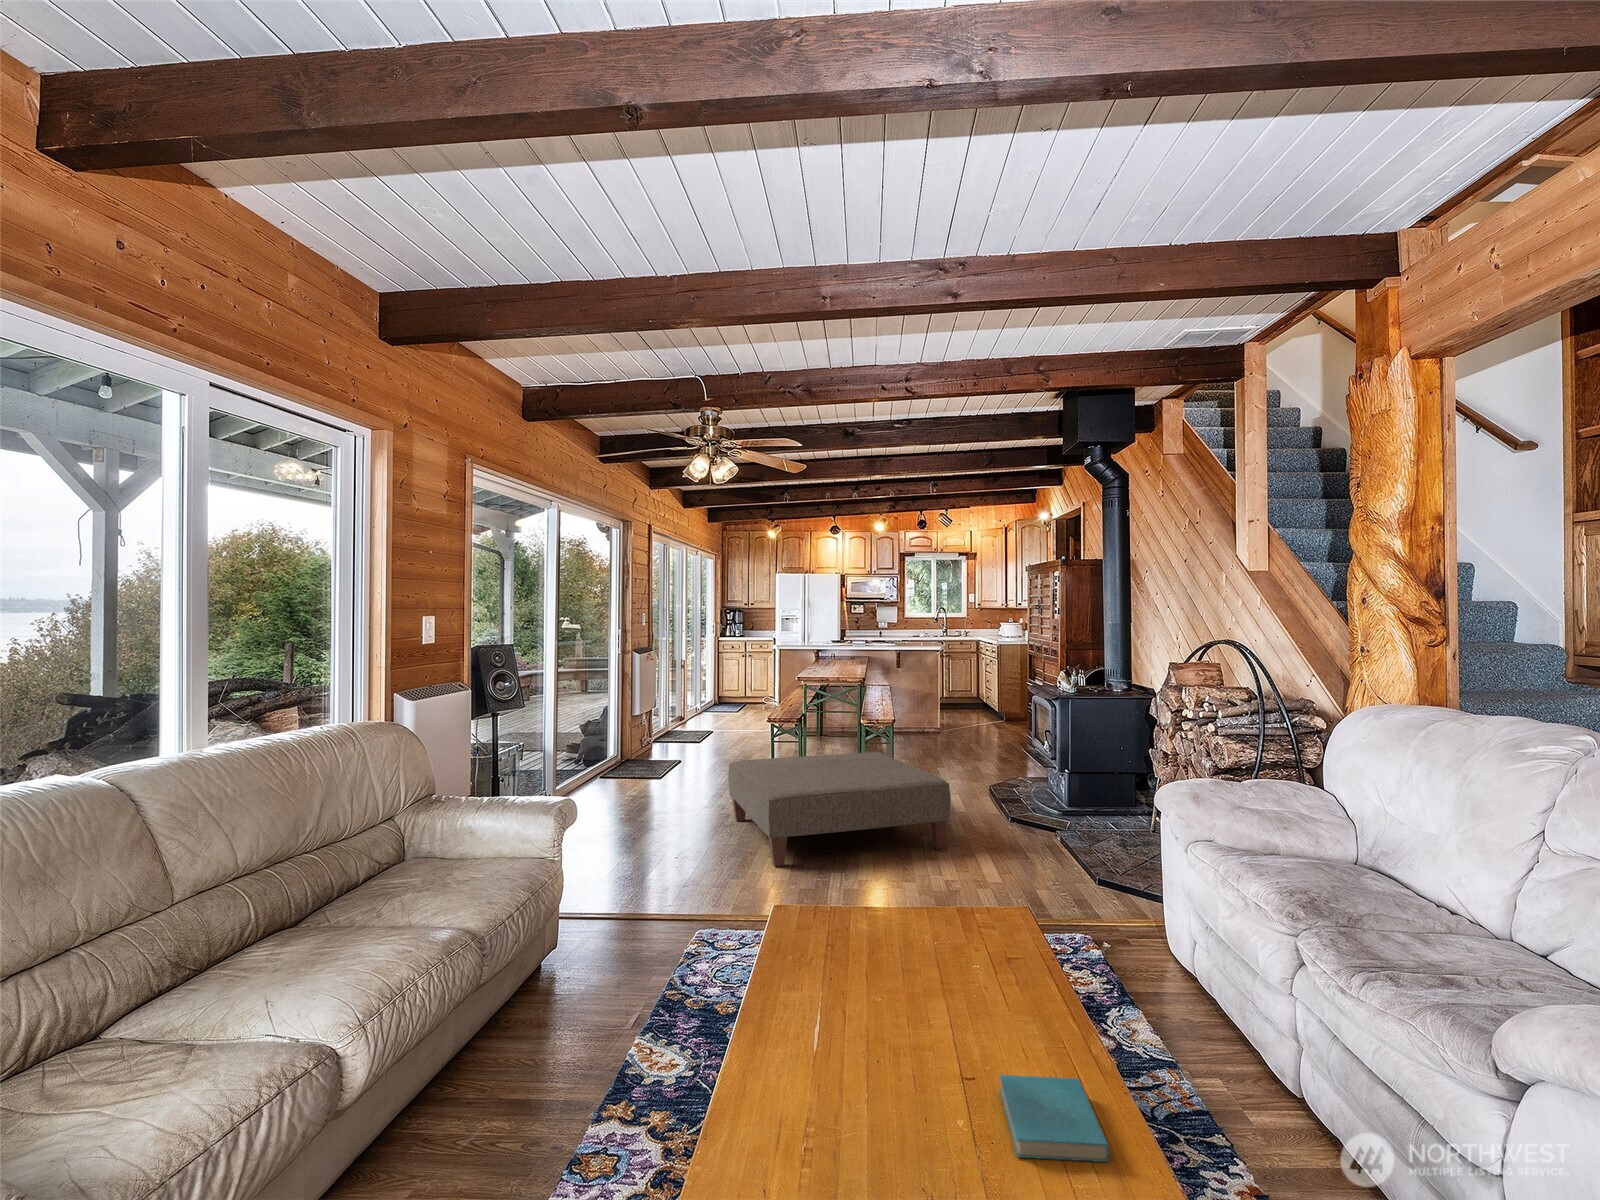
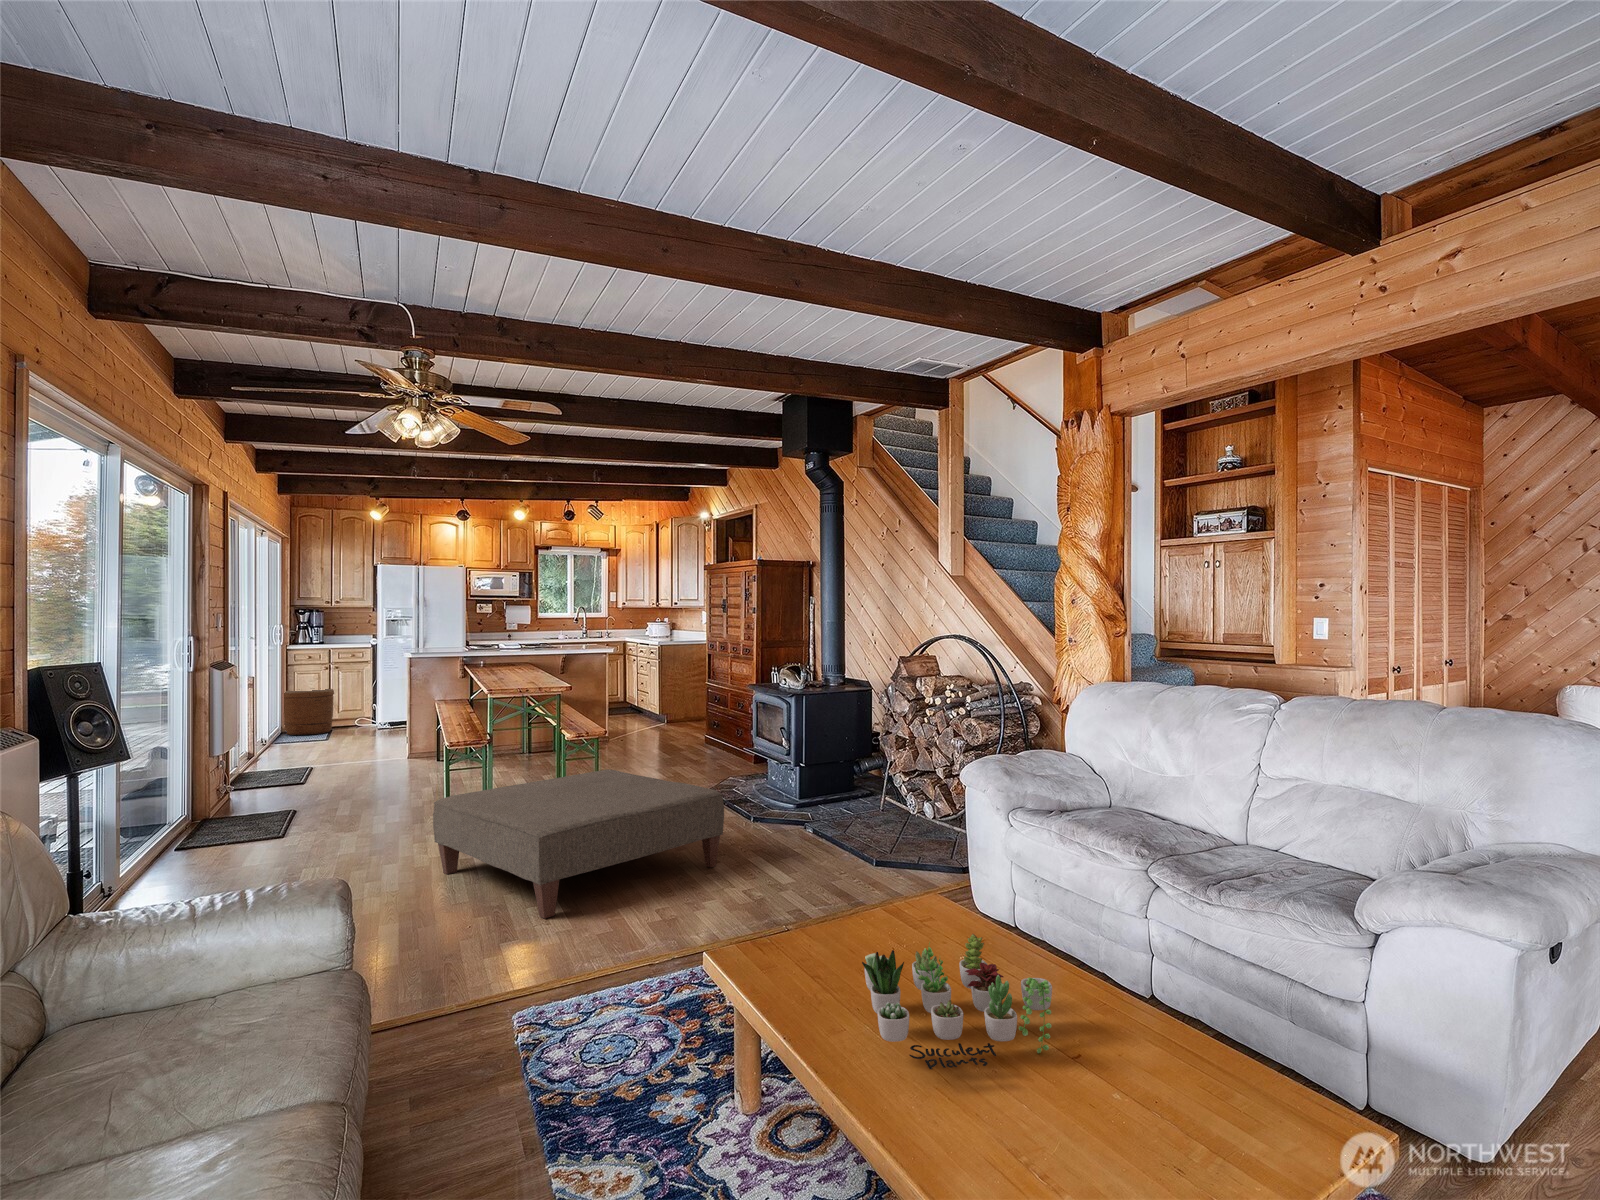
woven basket: none [713,671,747,706] -> present [284,688,334,735]
succulent plant: none [793,926,988,1053] -> present [862,934,1052,1069]
book: present [999,1075,1110,1162] -> none [1122,1039,1263,1123]

